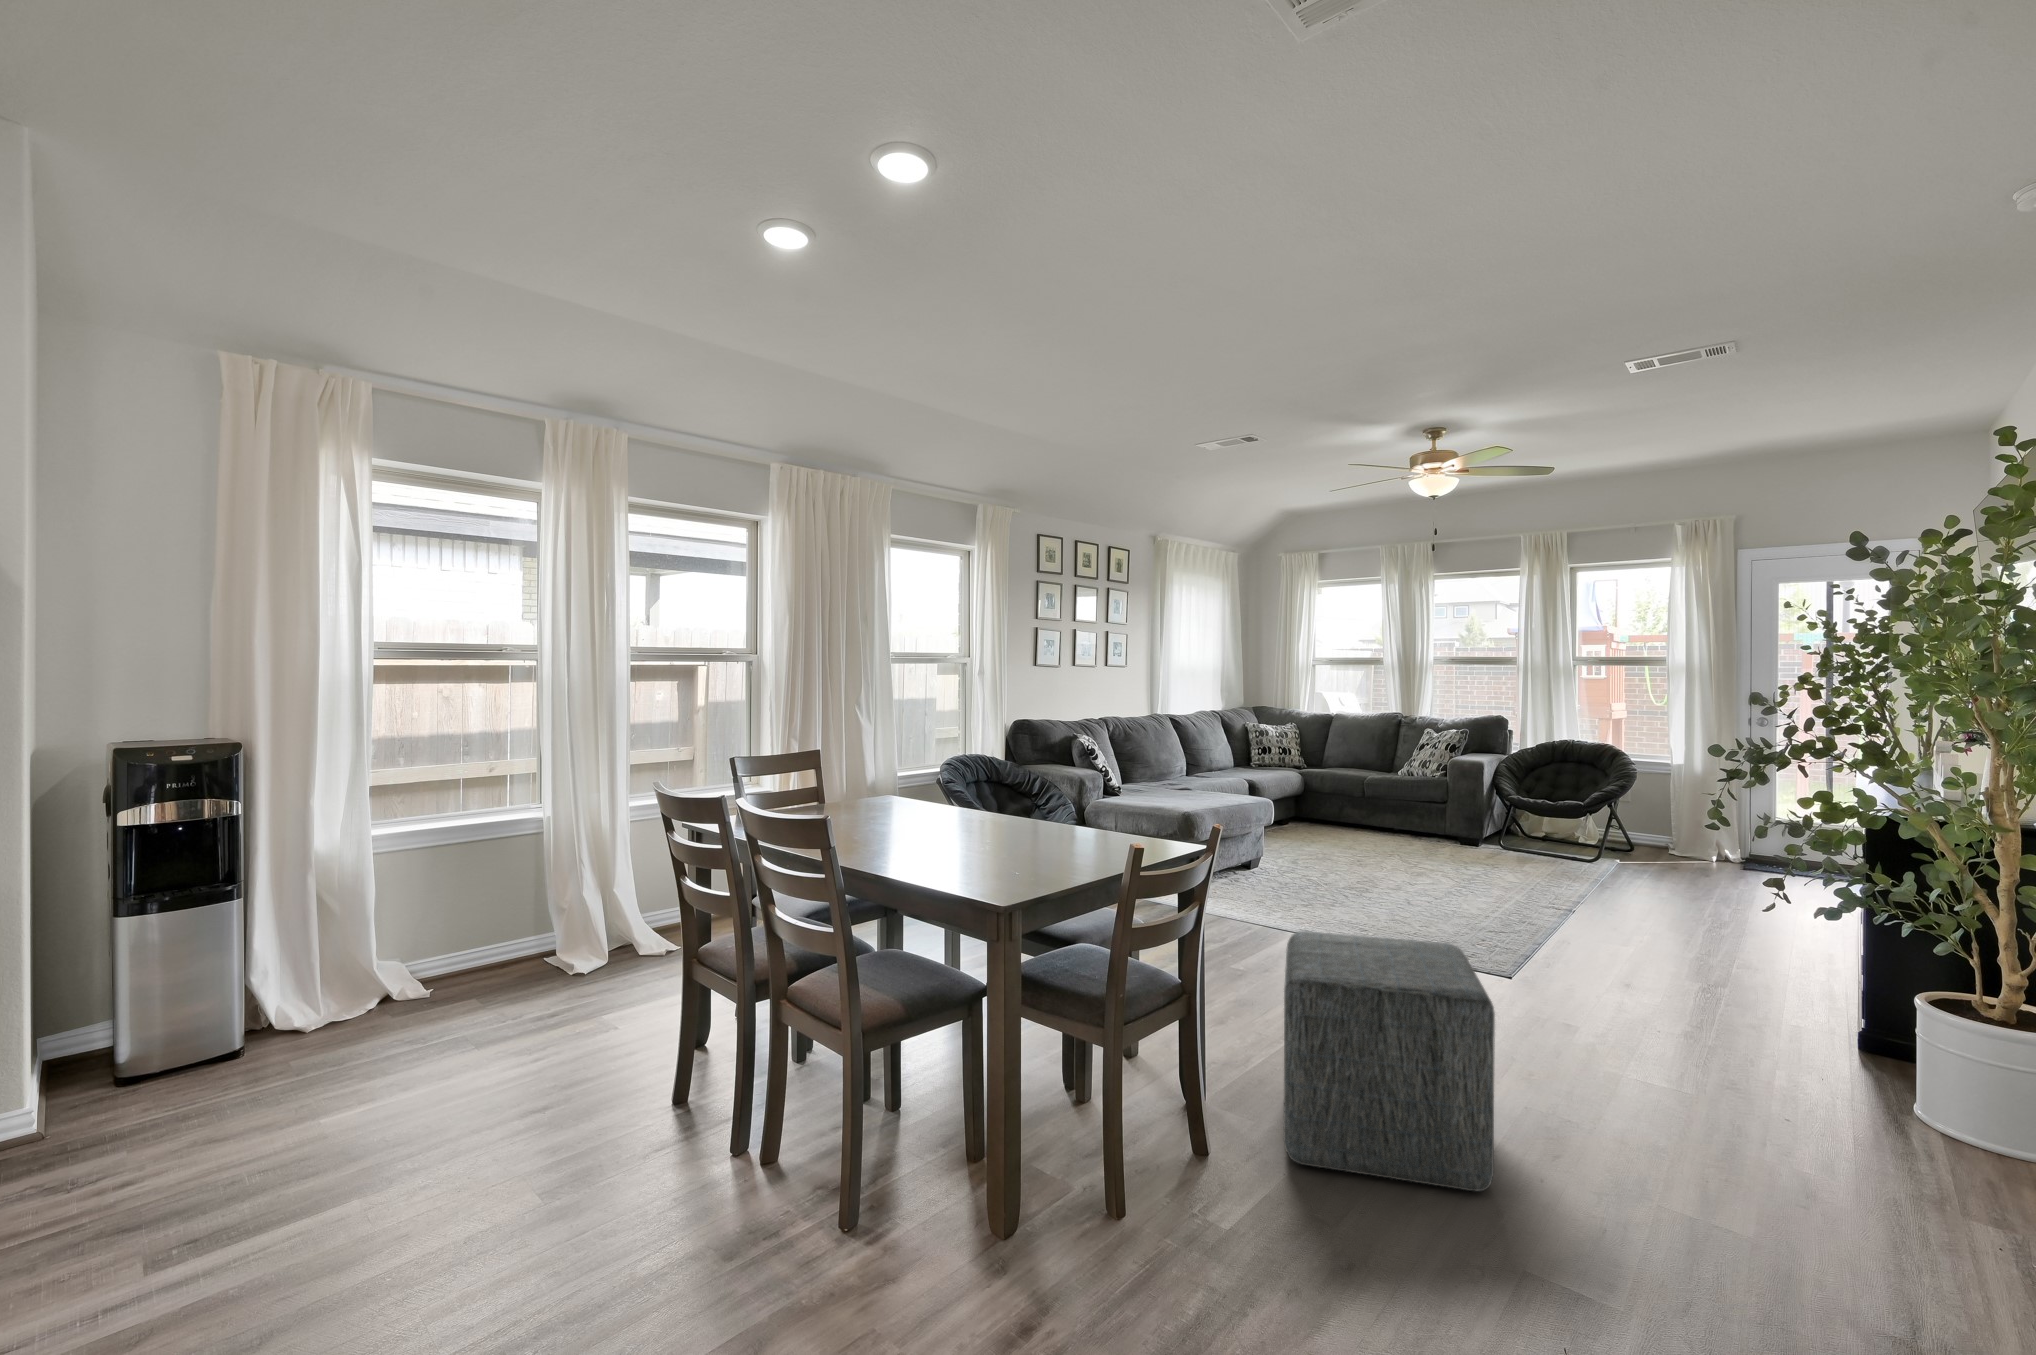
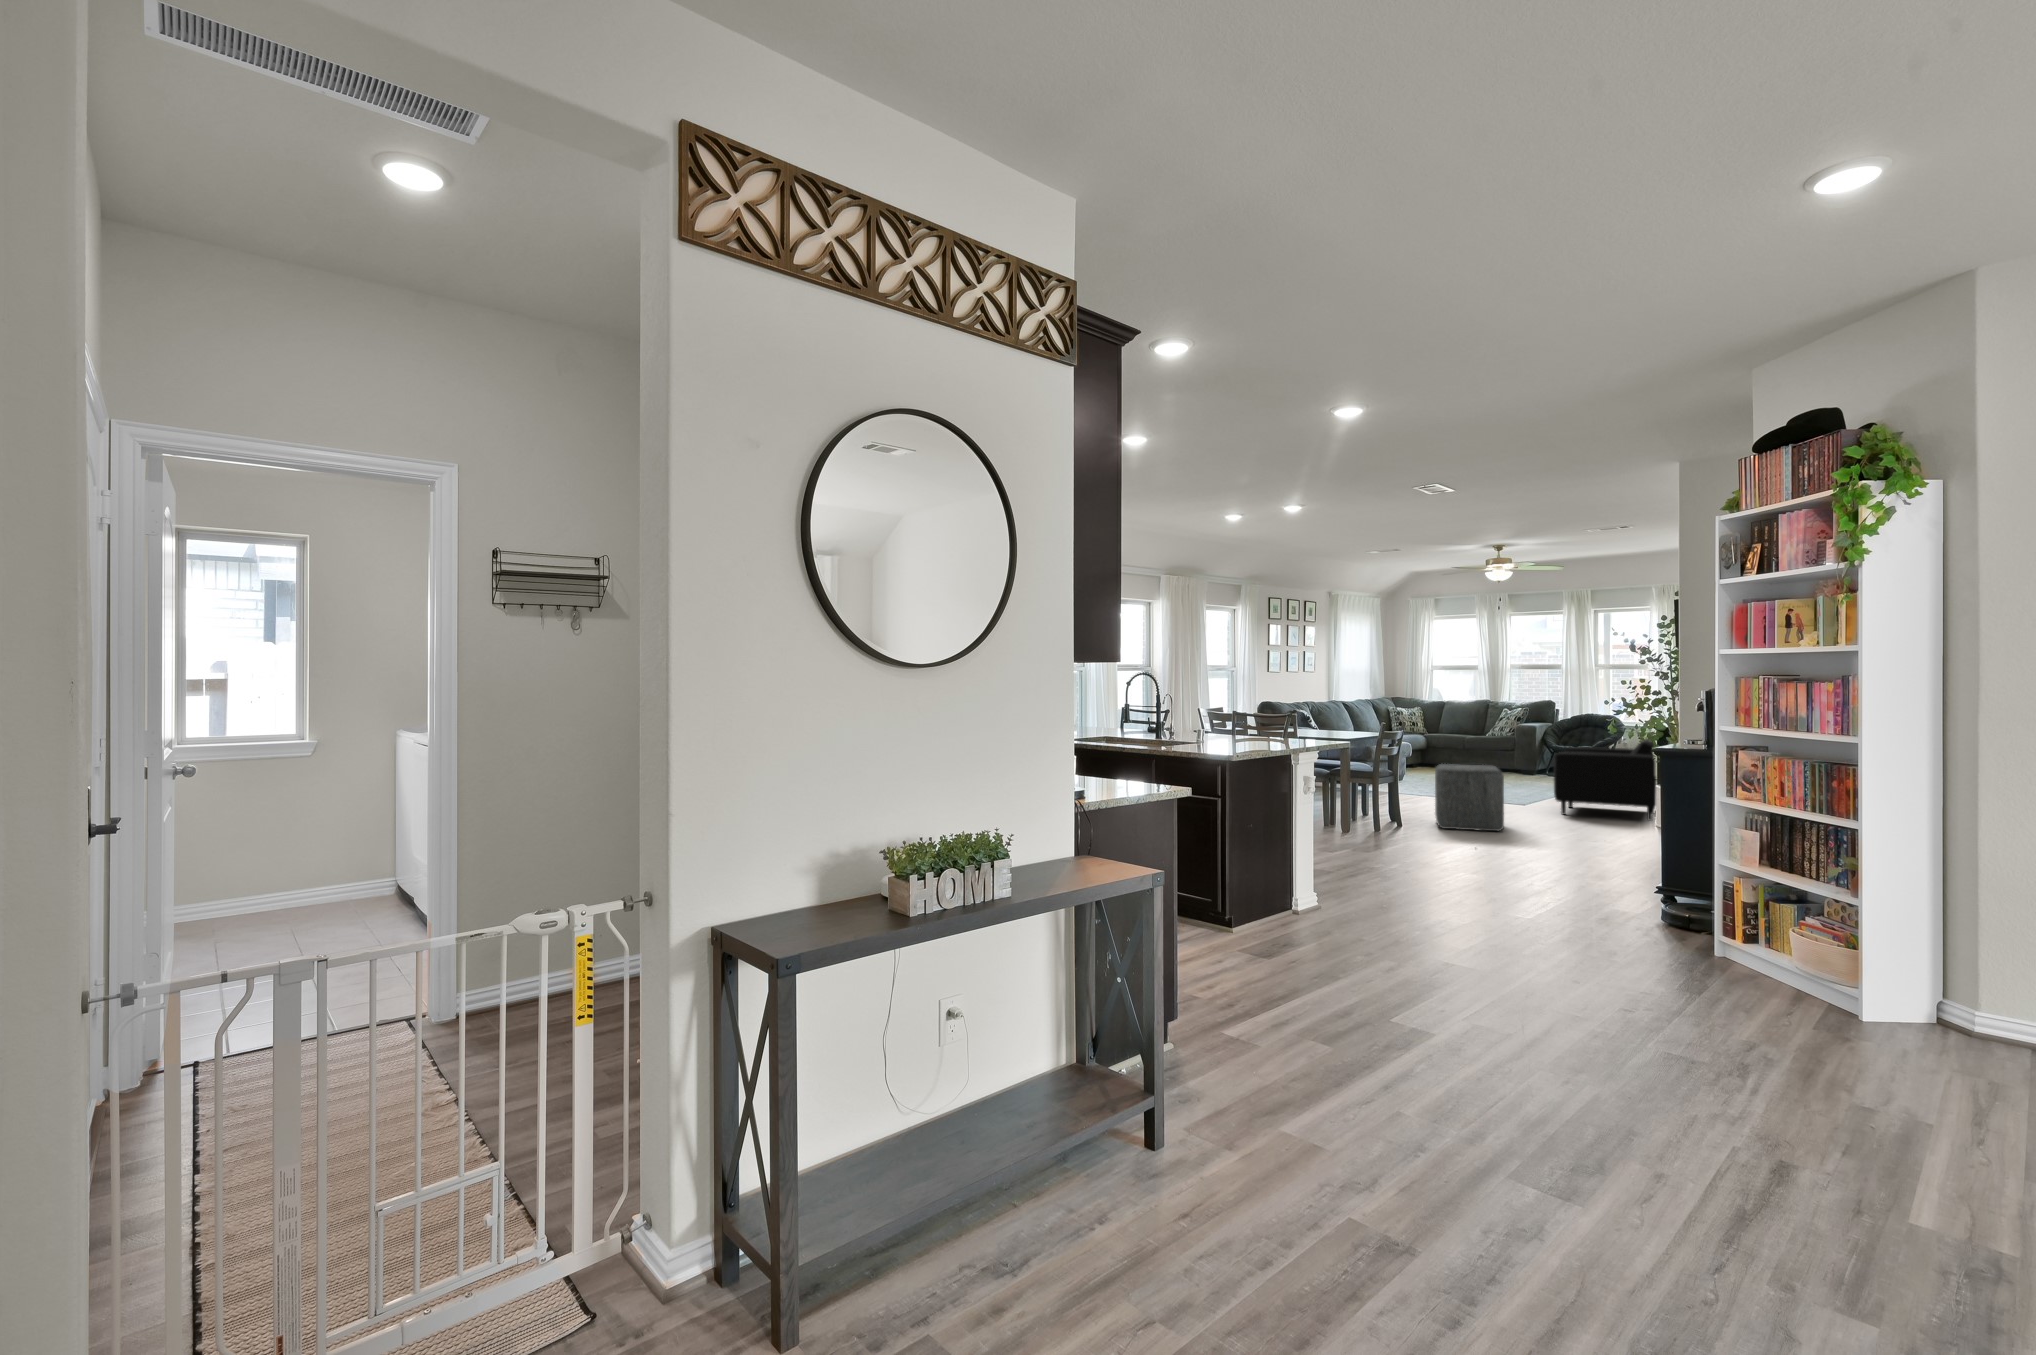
armchair: none [1589,836,1902,1078] -> present [1554,739,1656,821]

